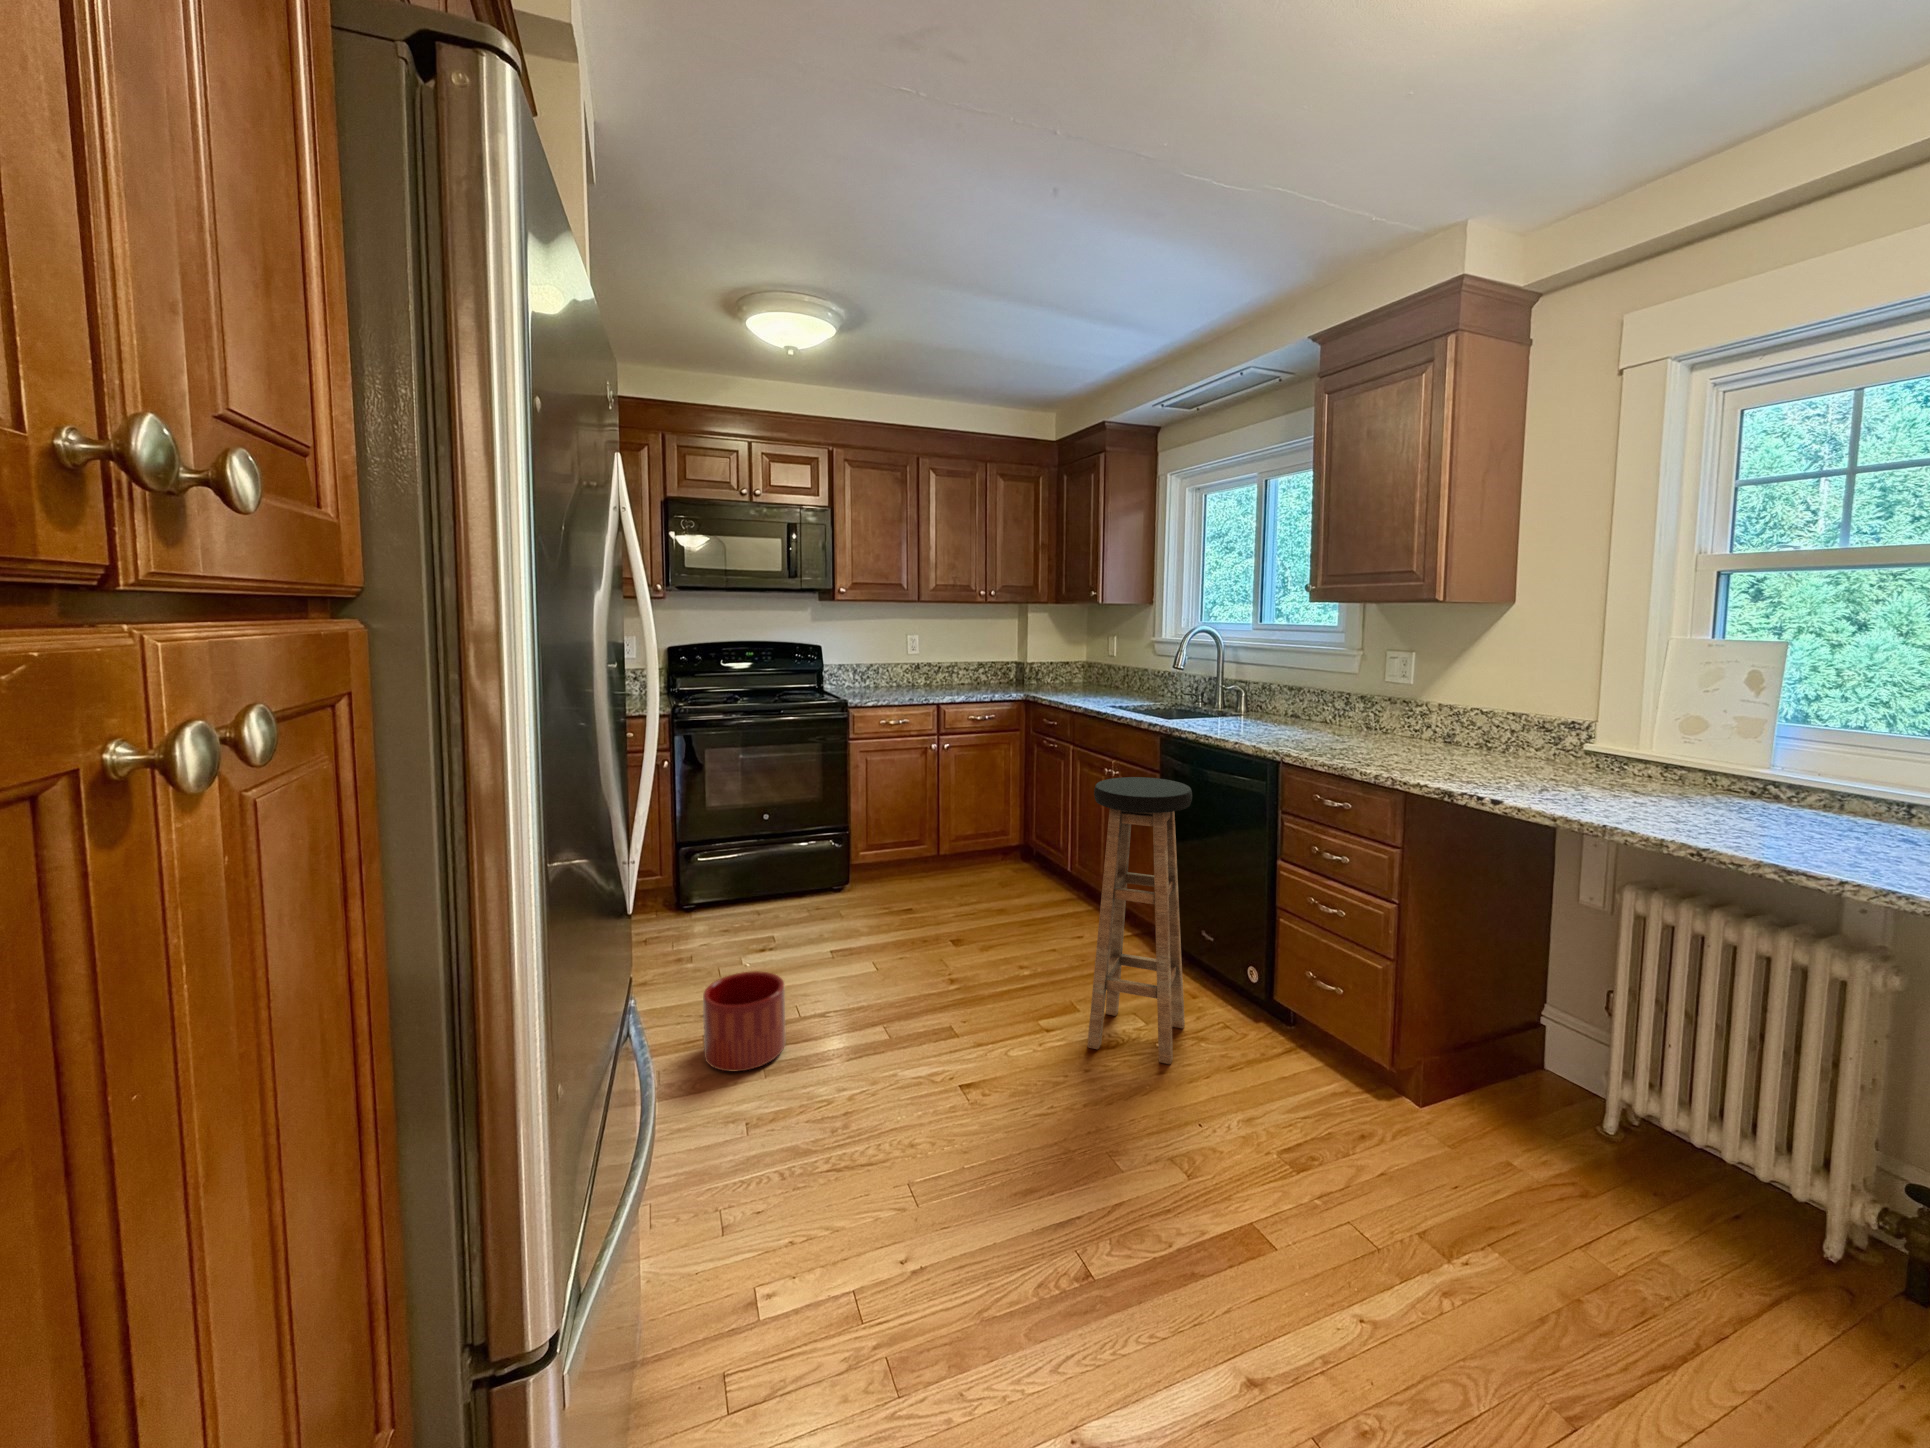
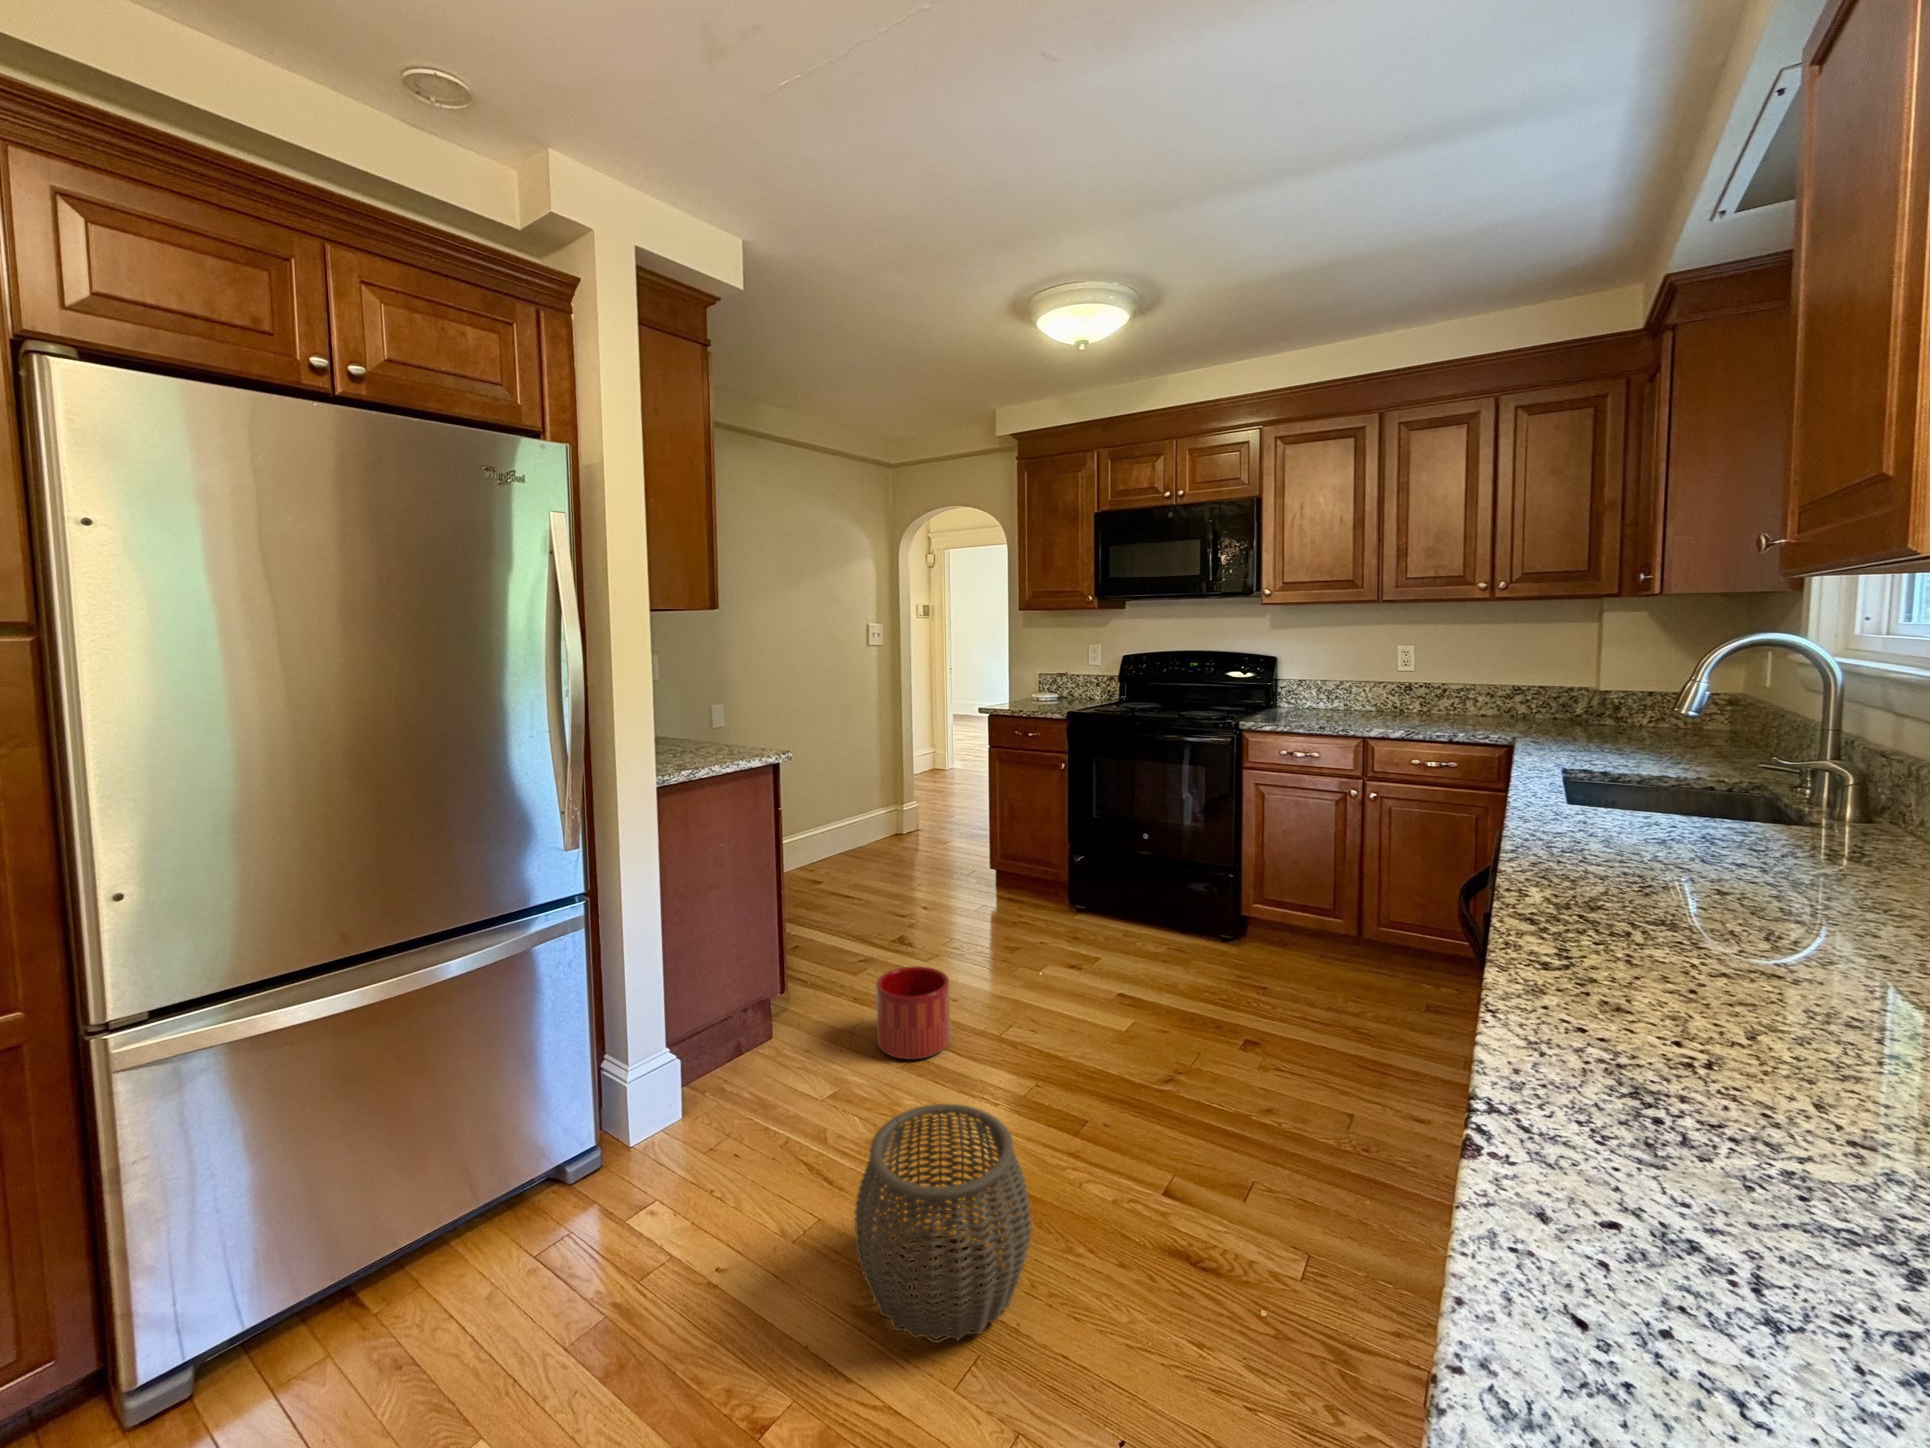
bar stool: present [1087,777,1192,1064] -> none [1161,870,1342,1346]
woven basket: none [972,1002,1112,1179] -> present [855,1104,1032,1343]

